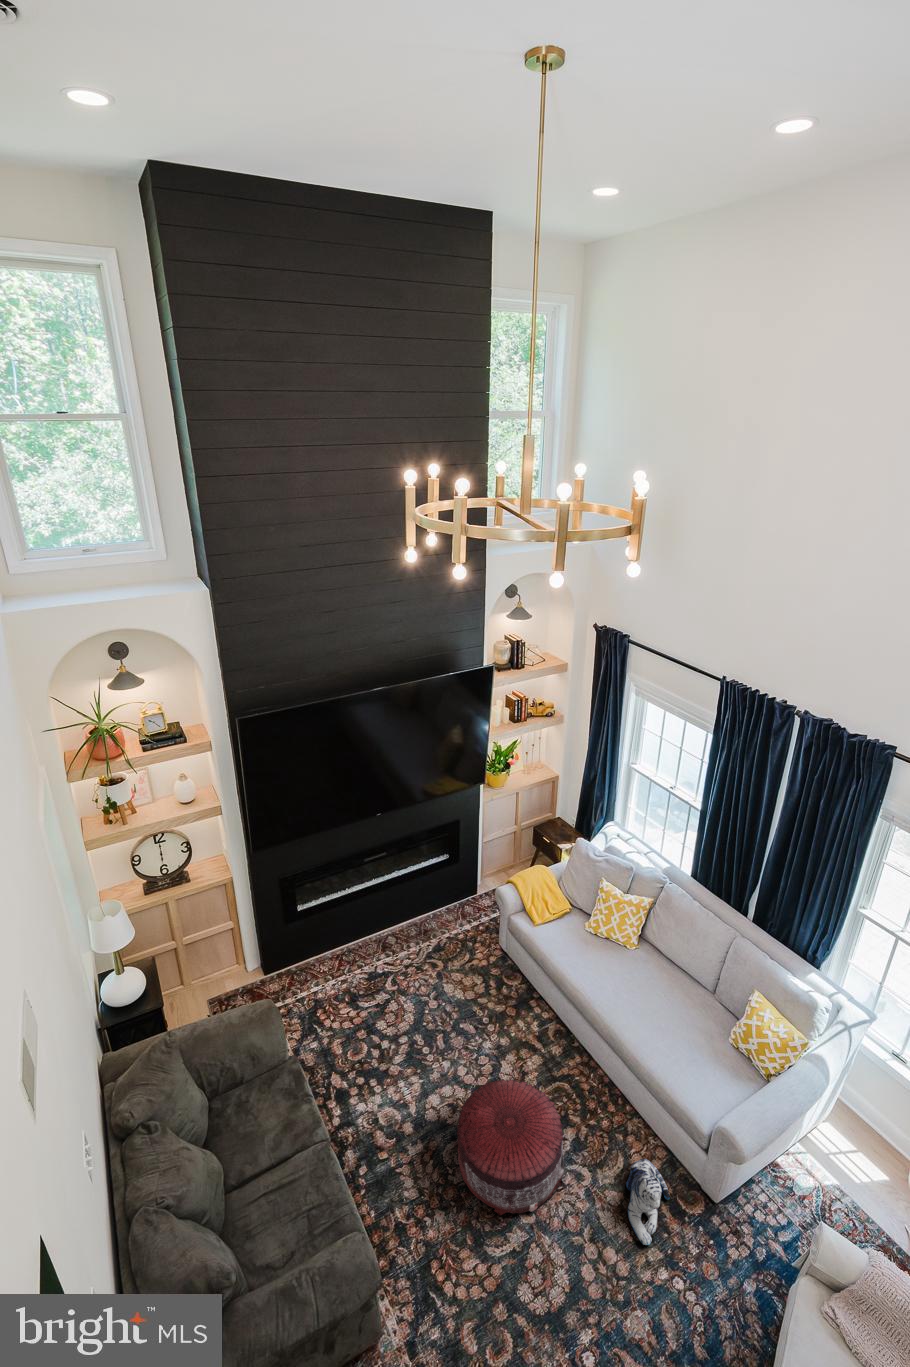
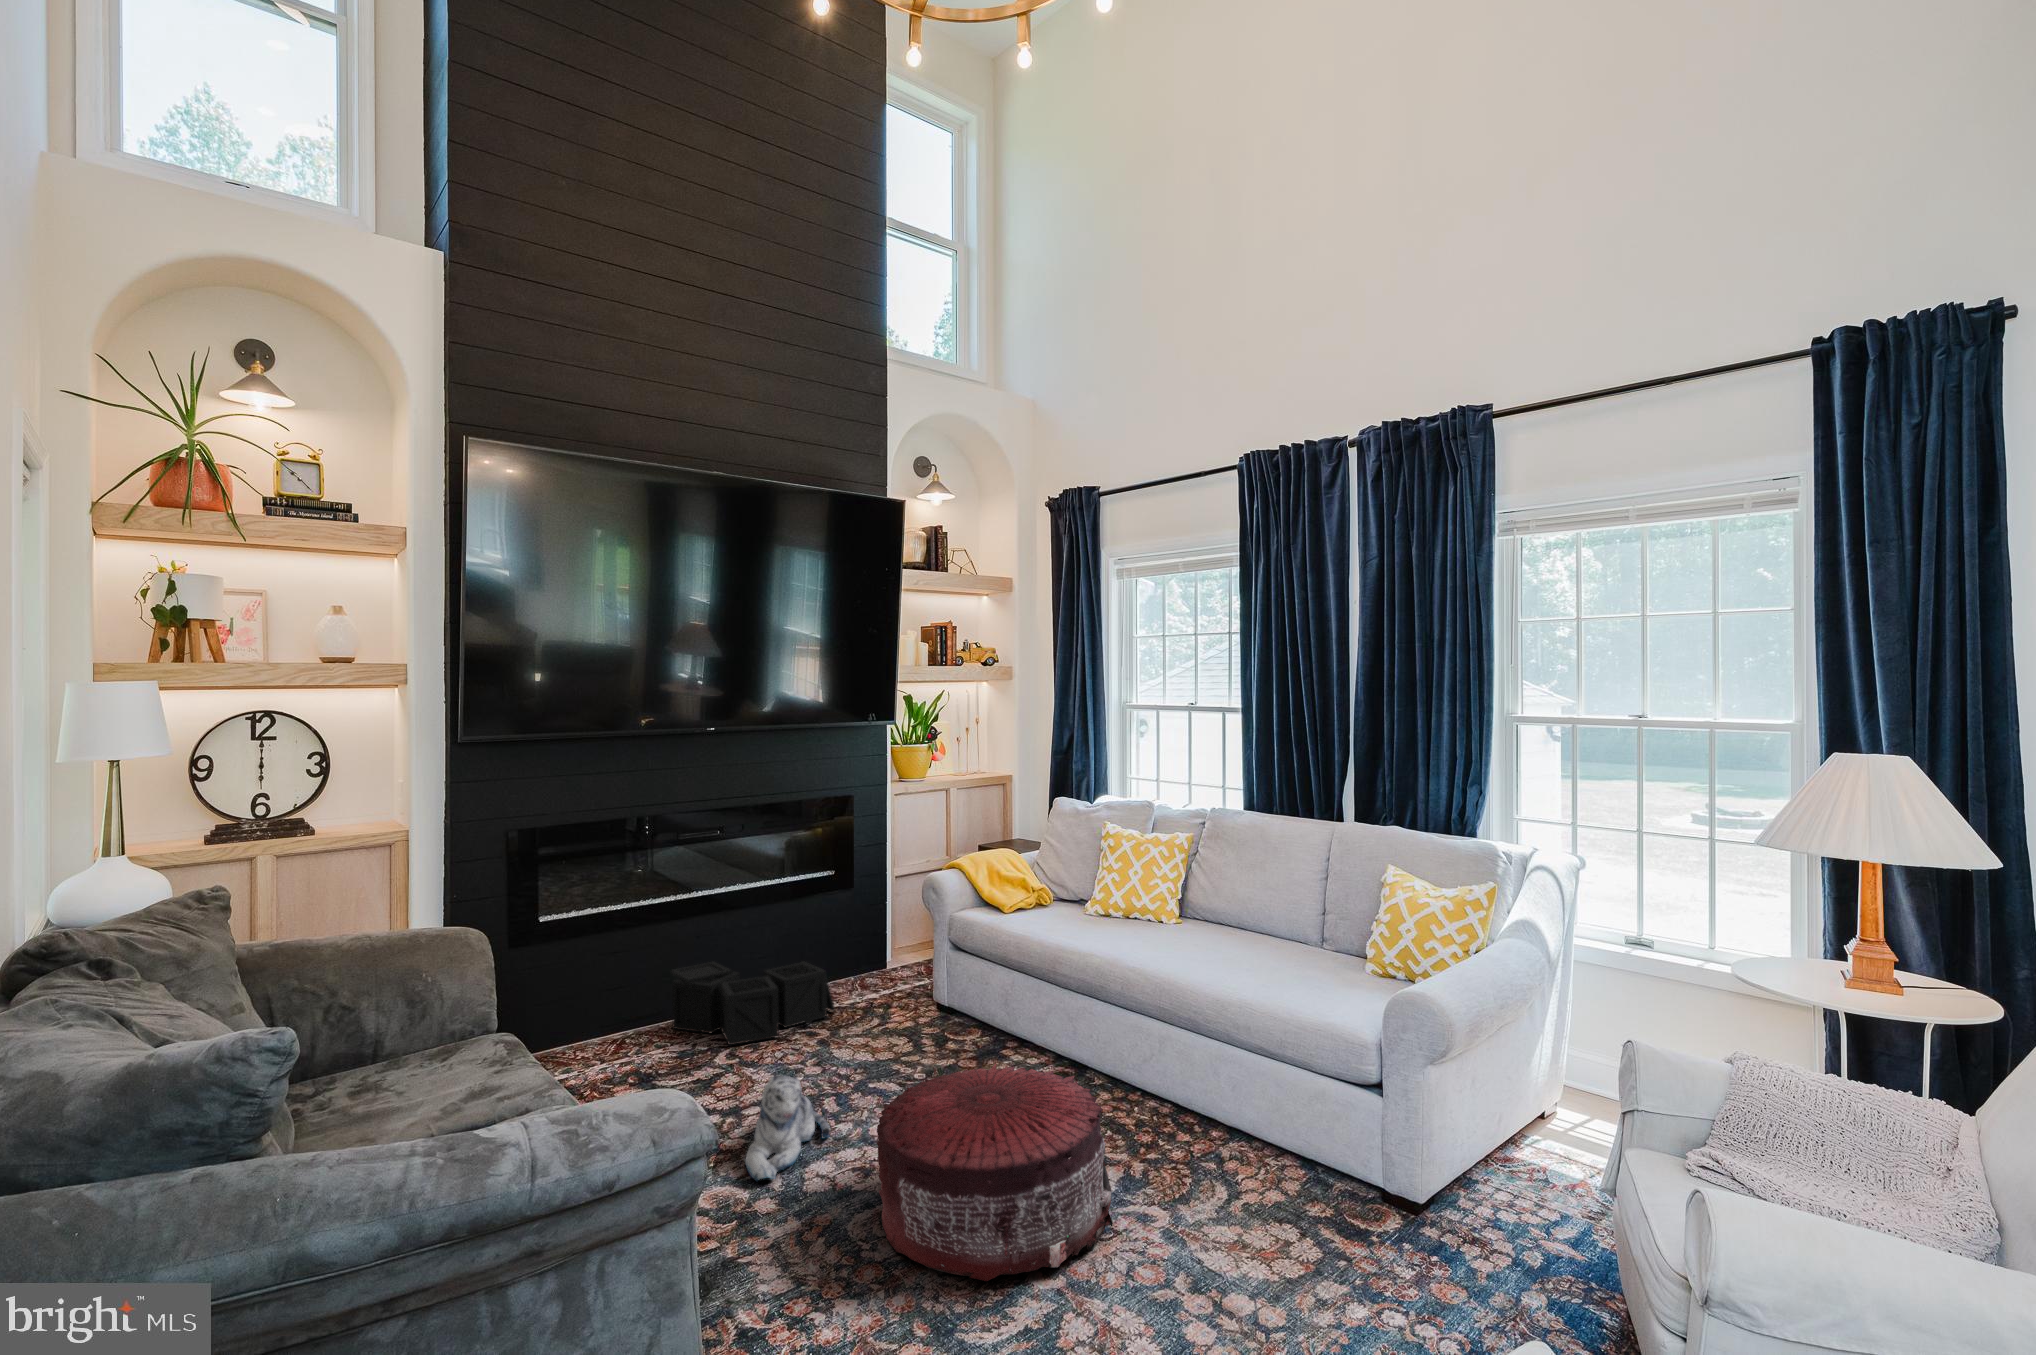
storage bin: none [362,909,447,973] -> present [670,961,835,1045]
plush toy: present [626,1159,669,1245] -> present [745,1075,830,1181]

